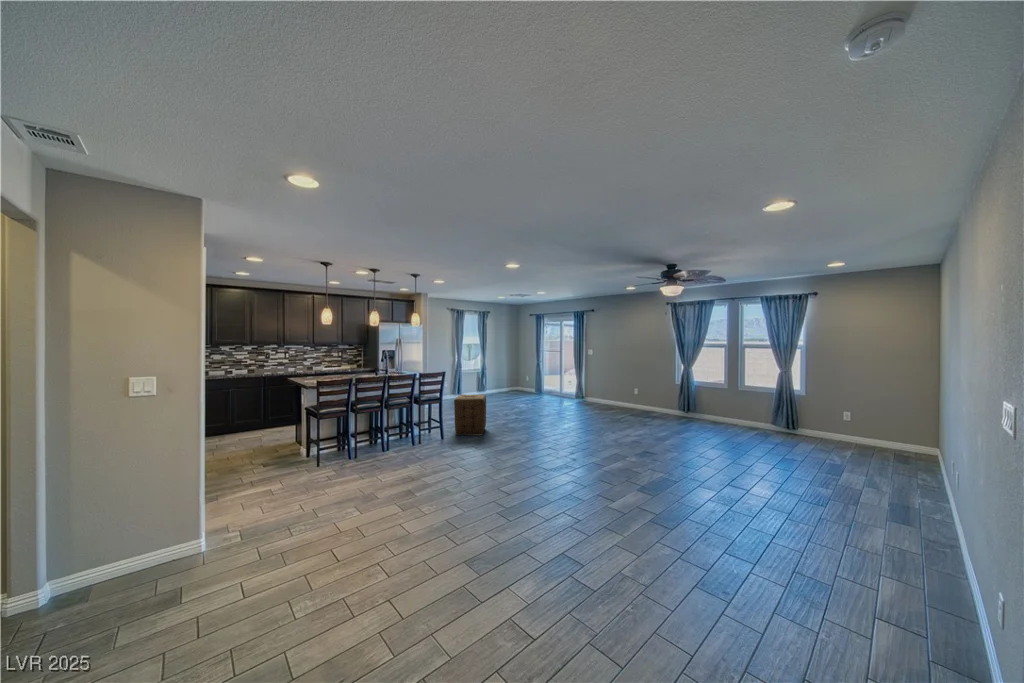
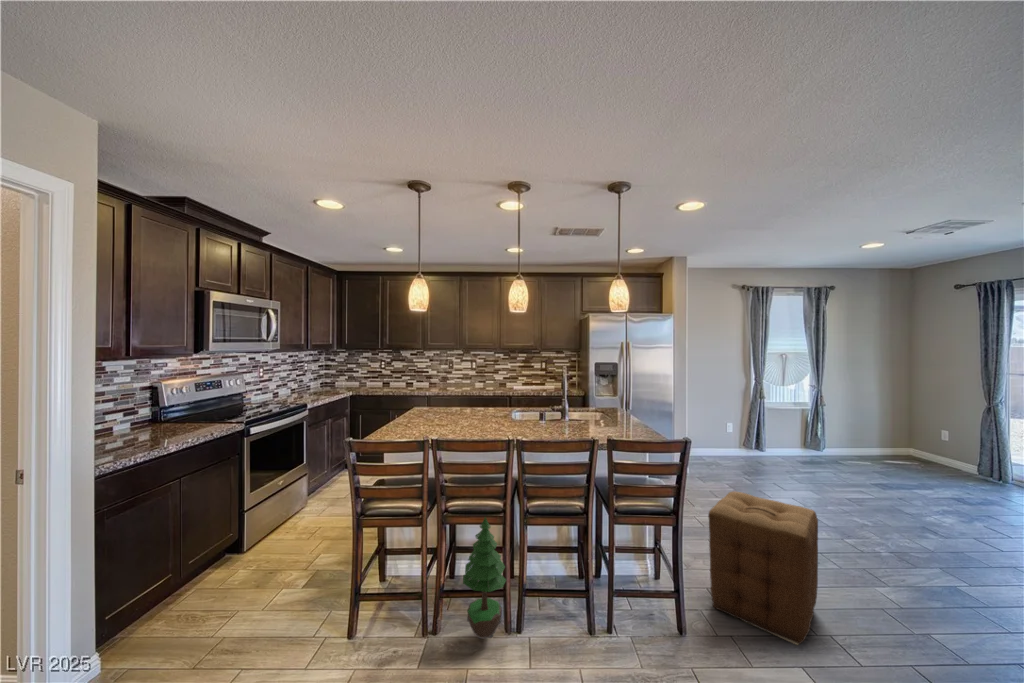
potted tree: none [372,407,391,456] -> present [463,517,506,639]

